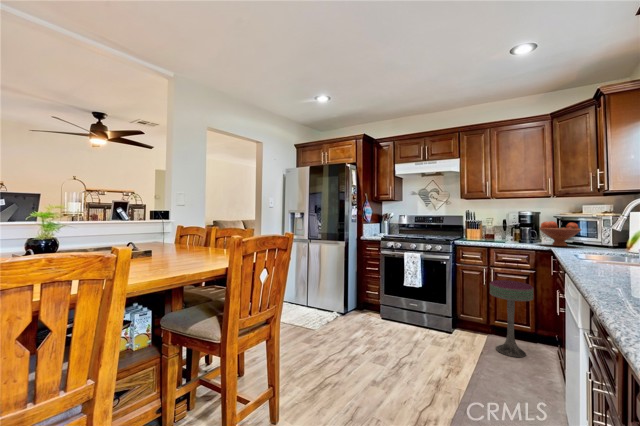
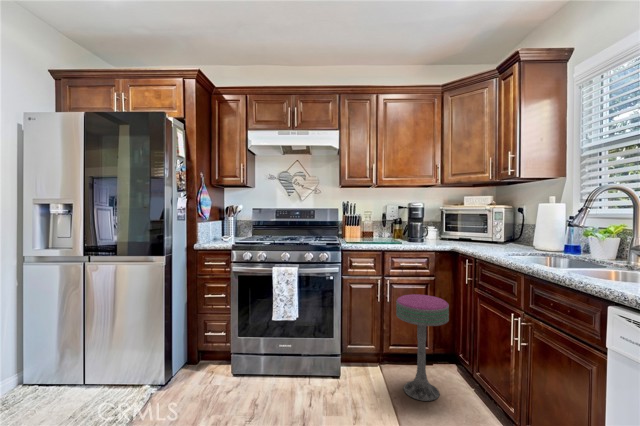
fruit bowl: present [539,221,581,246] -> none [435,215,479,245]

